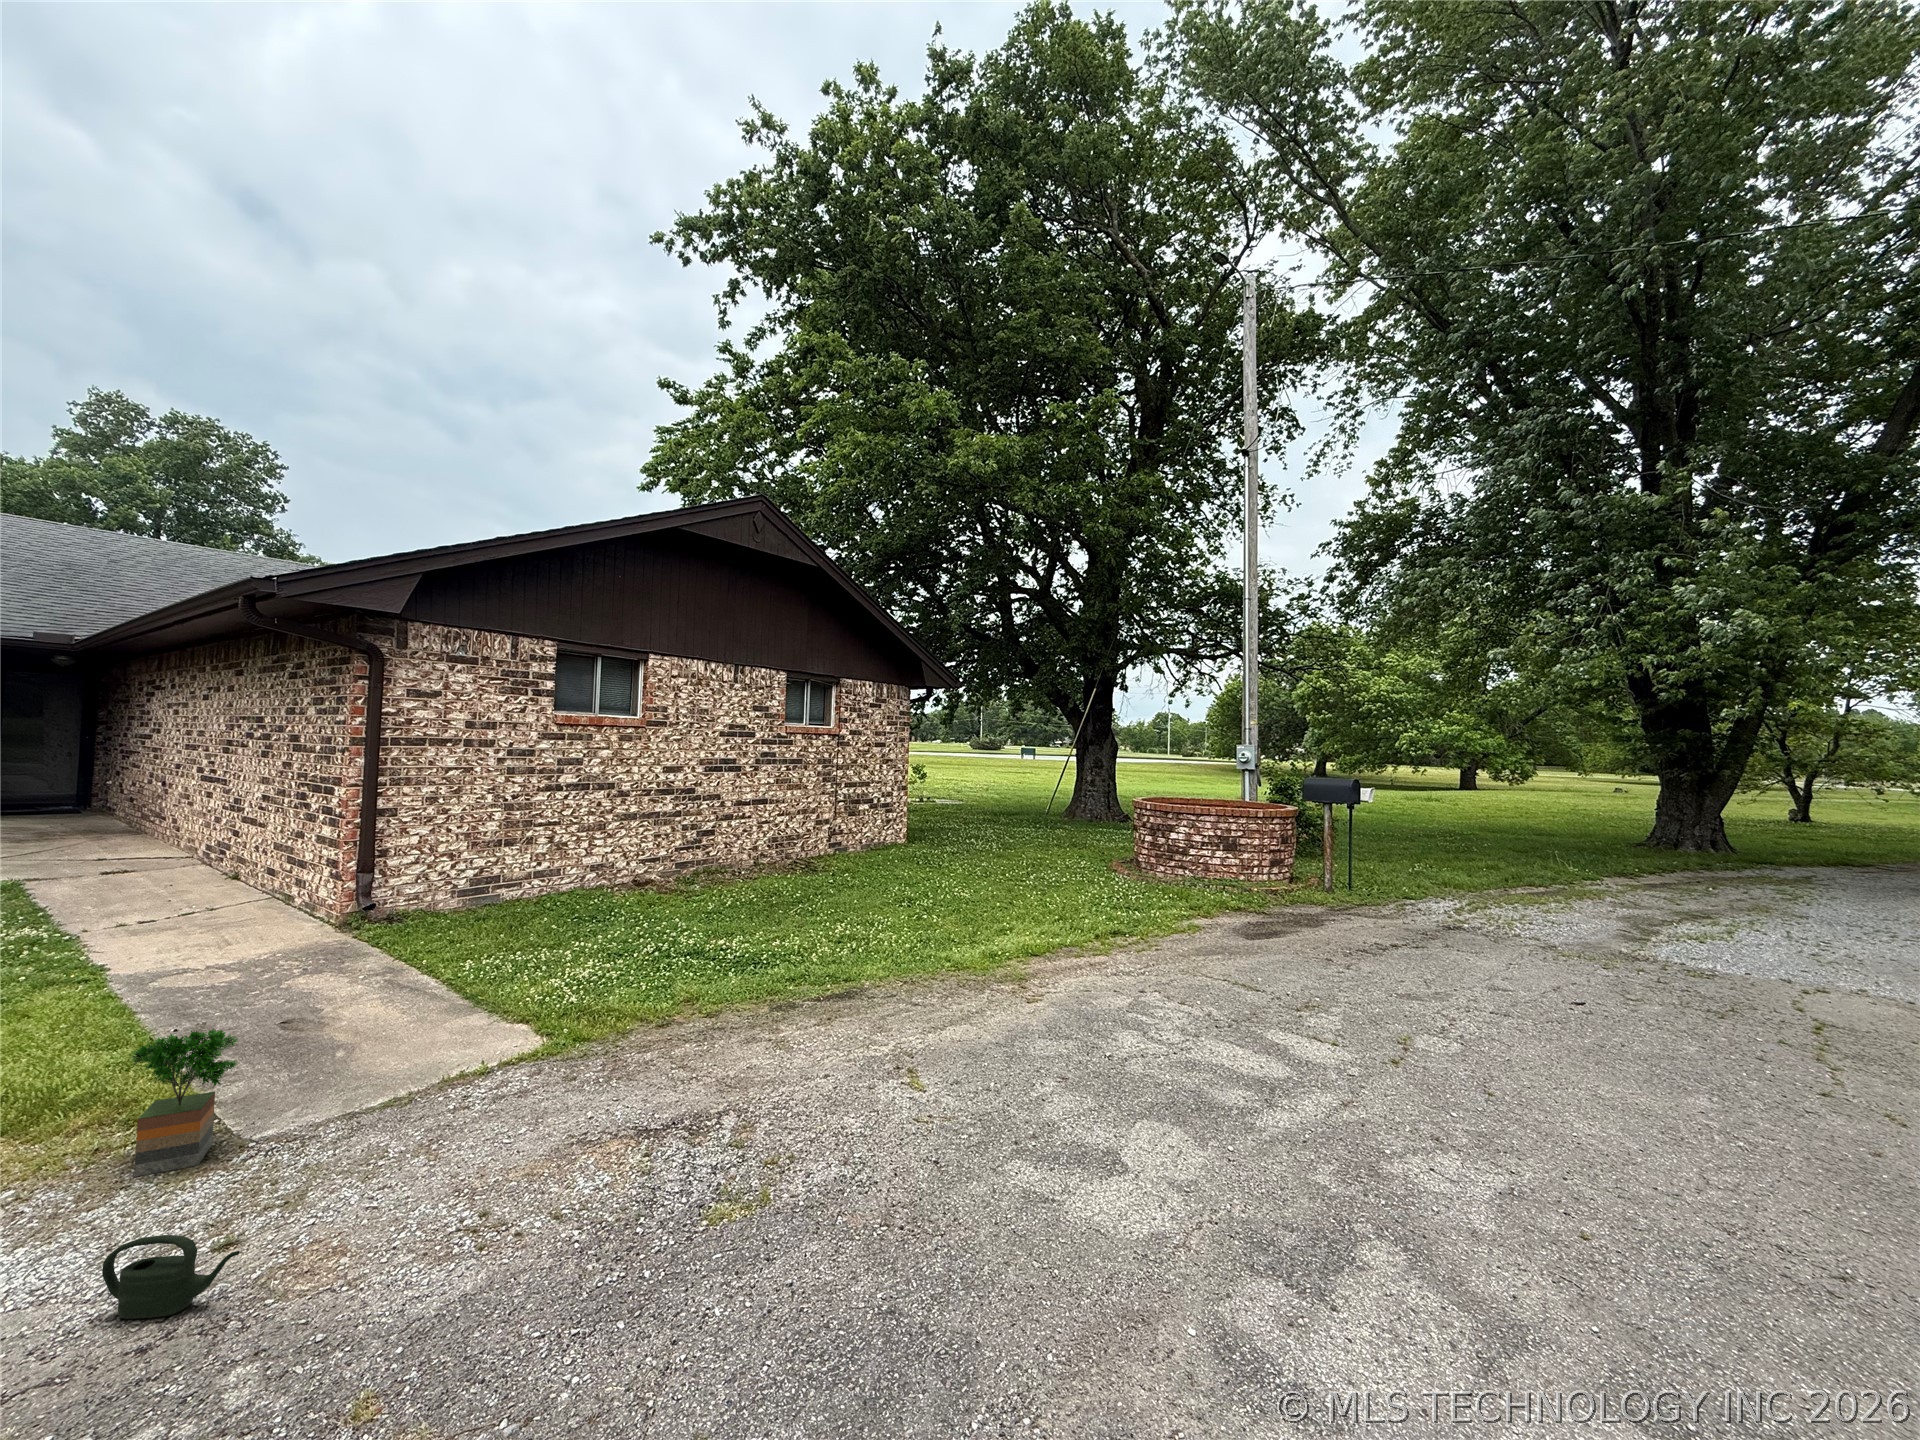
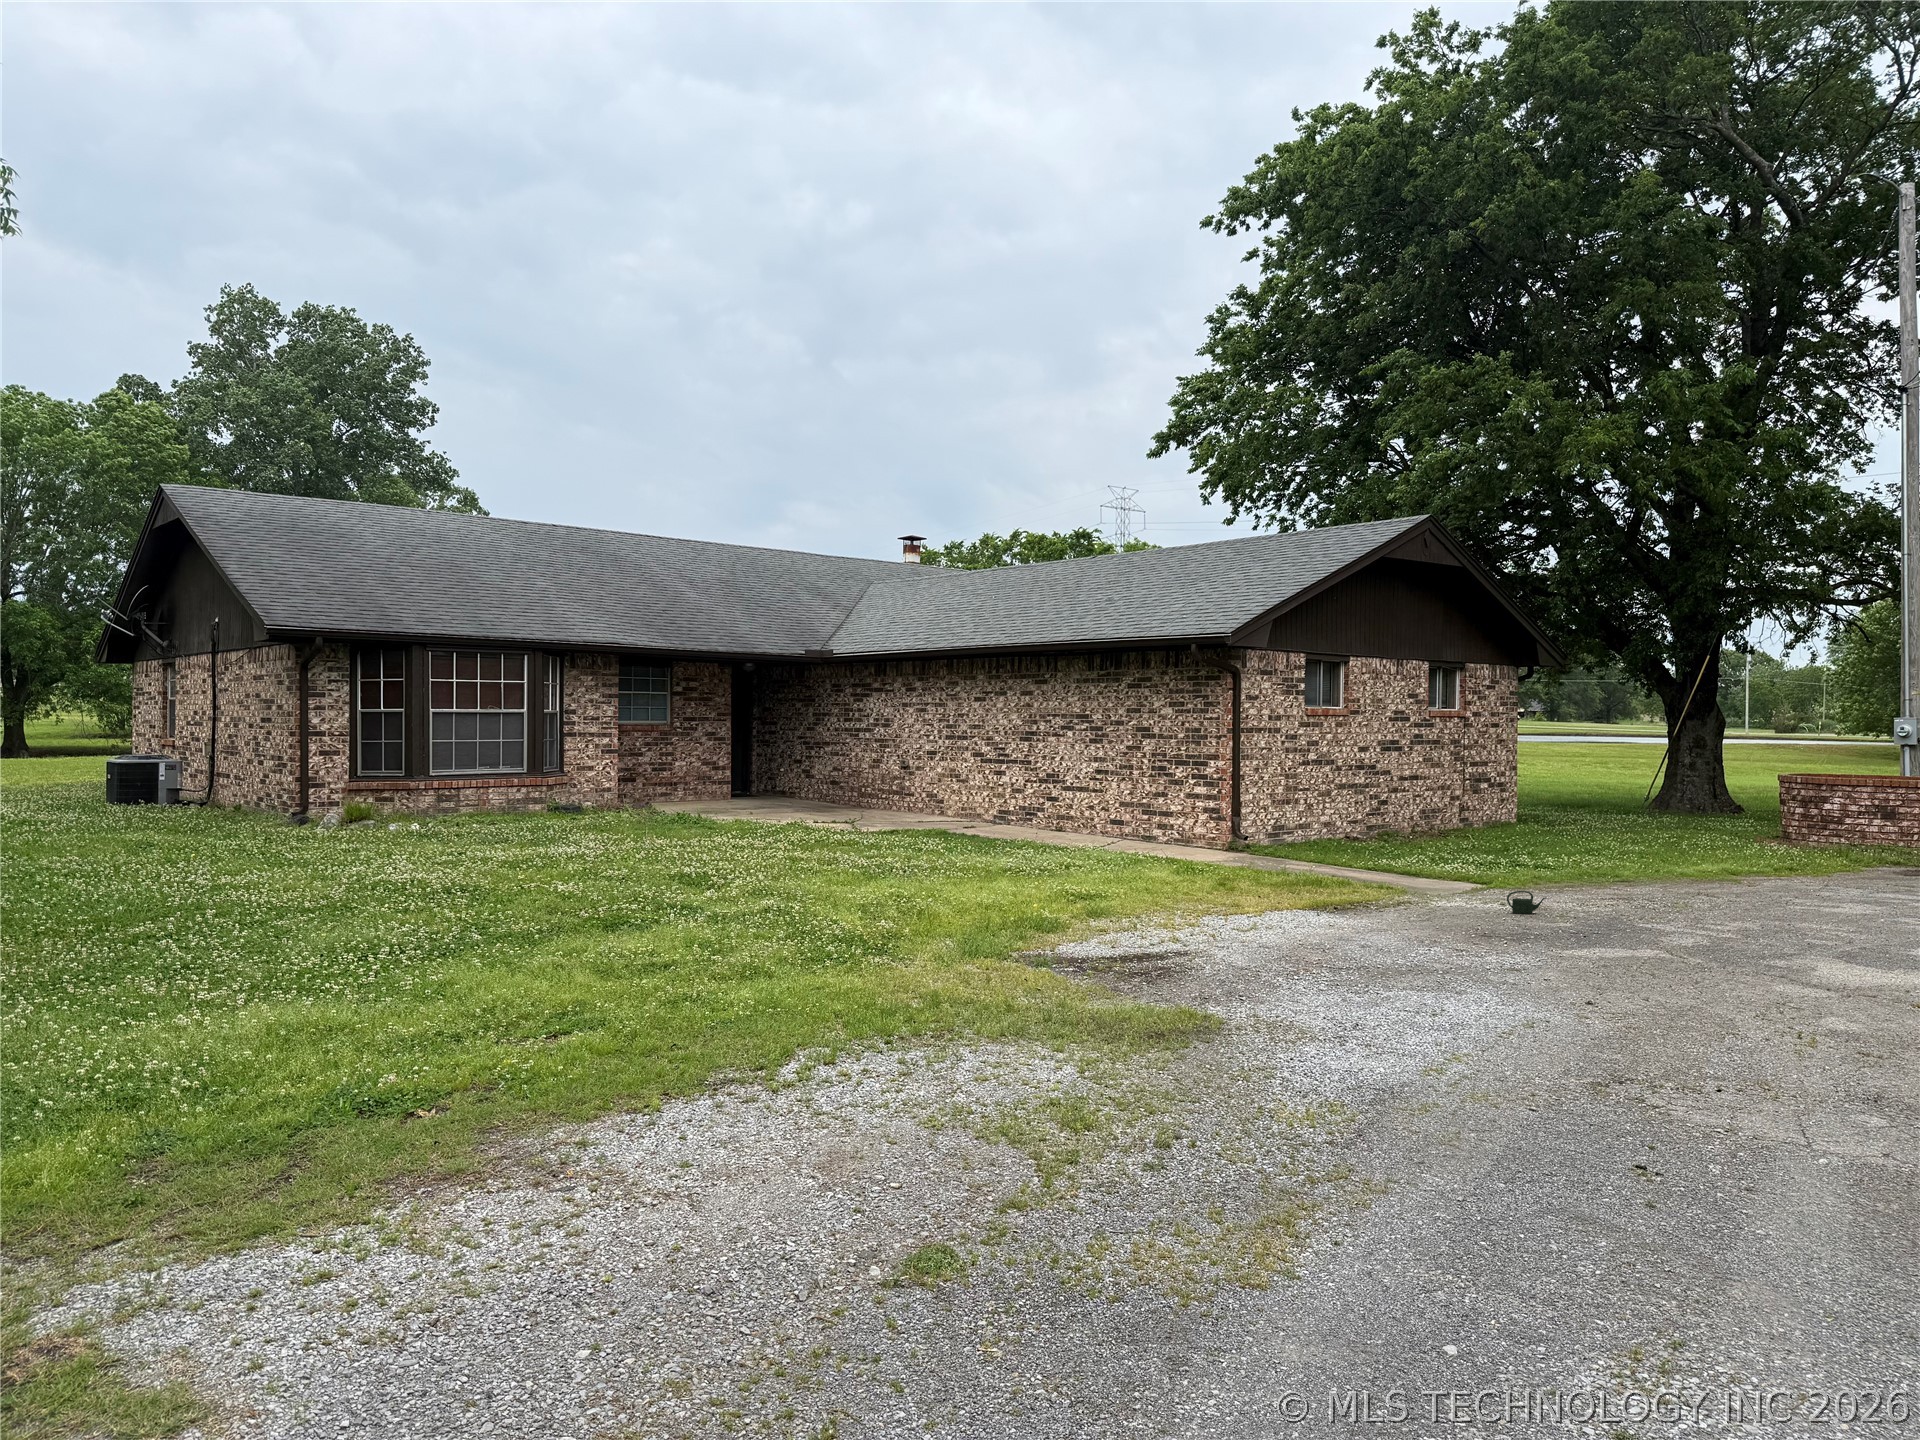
potted tree: present [131,1028,238,1177] -> none [1410,850,1450,900]

